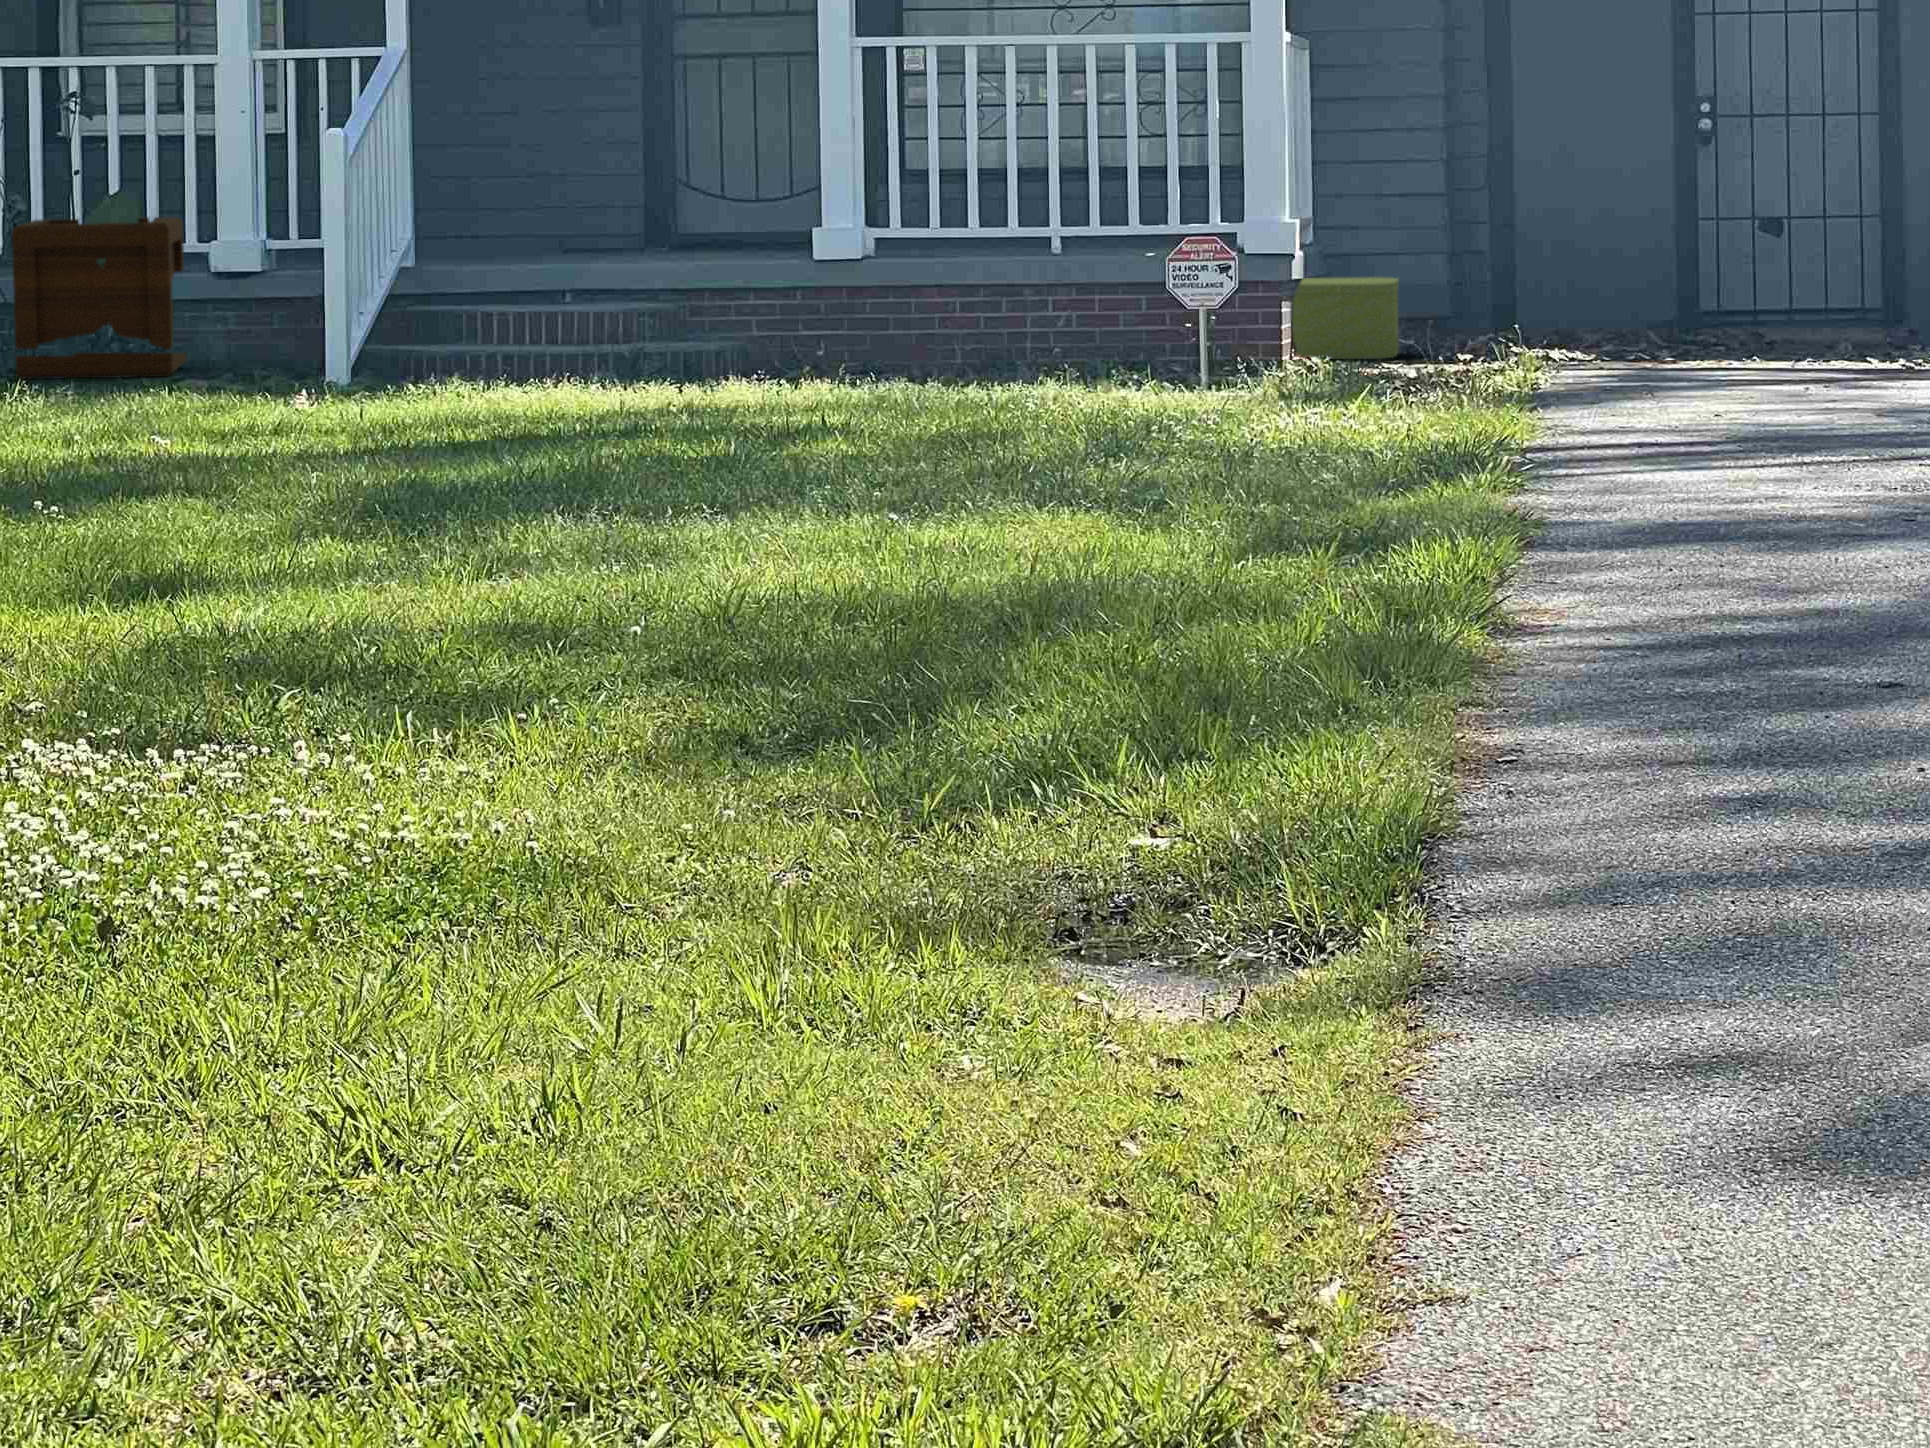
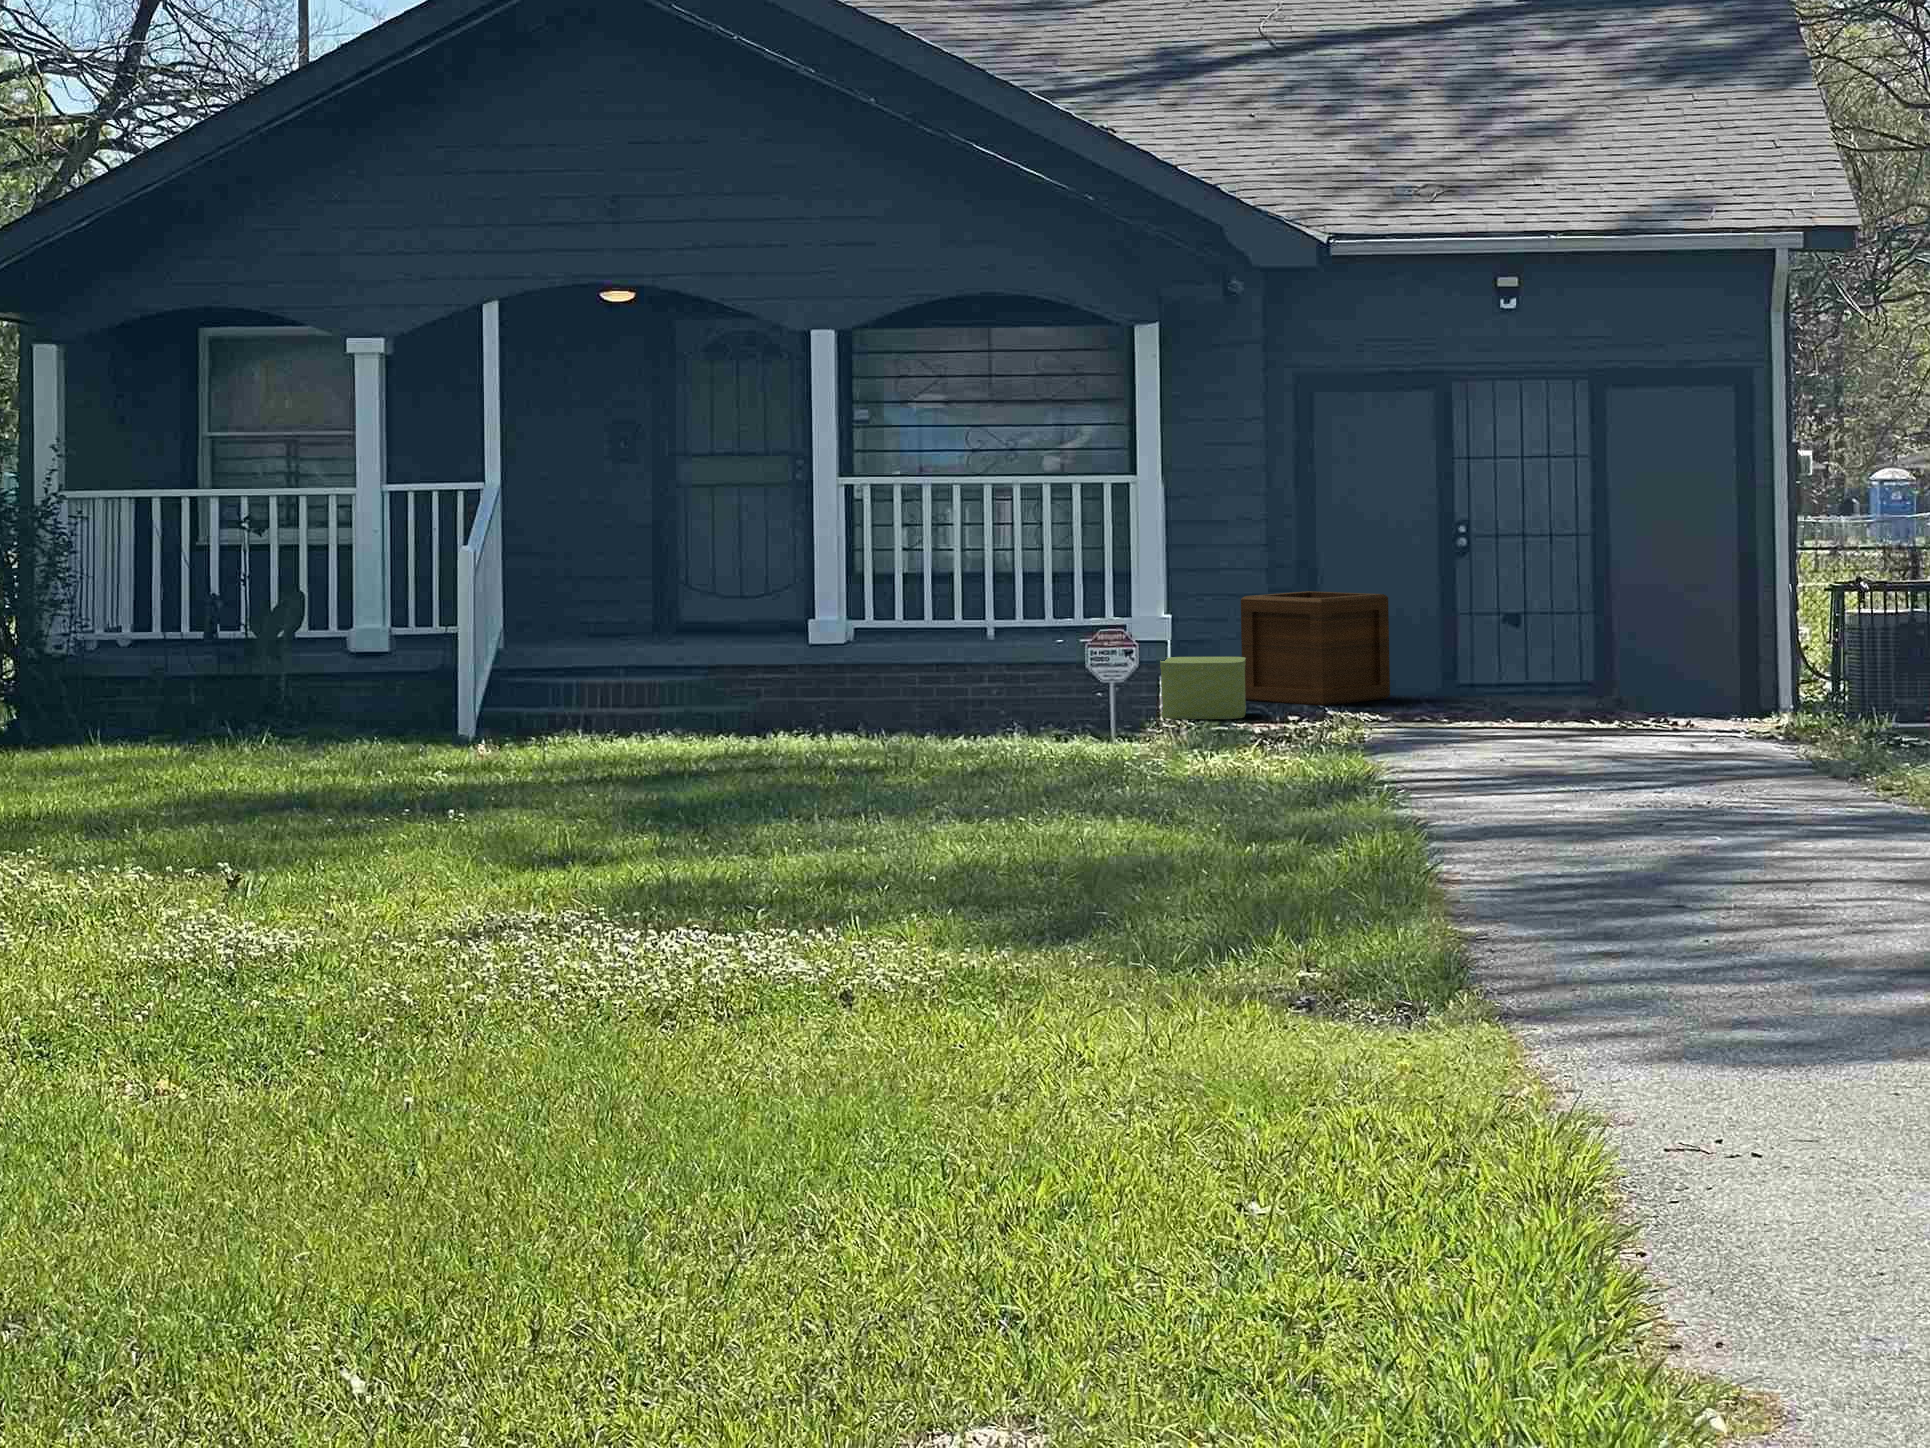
wooden crate: present [12,217,187,379] -> present [1241,591,1390,705]

